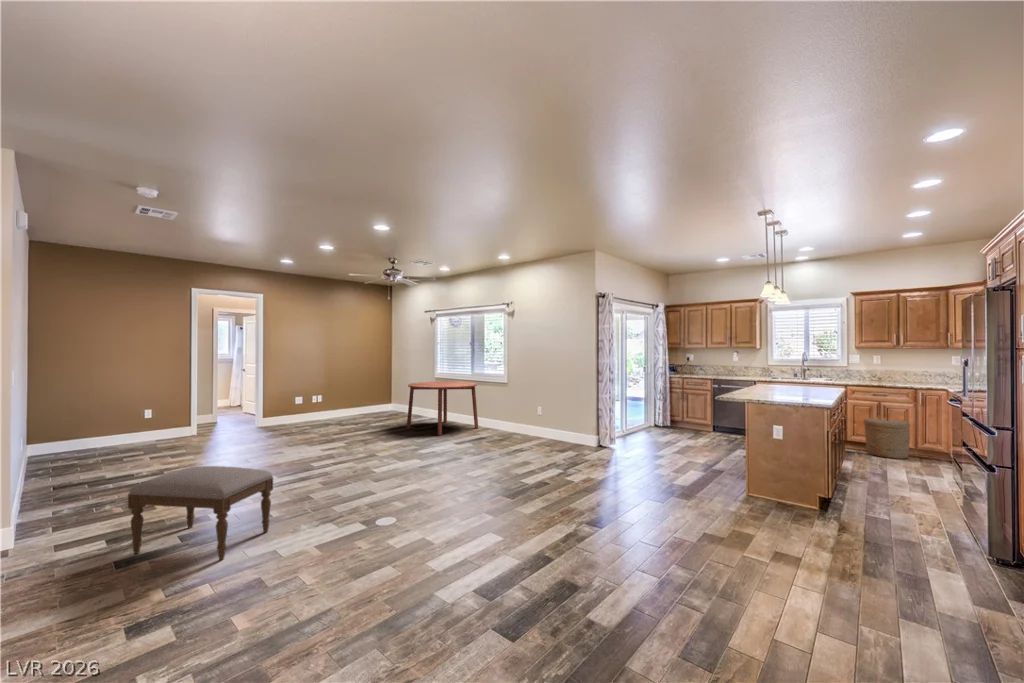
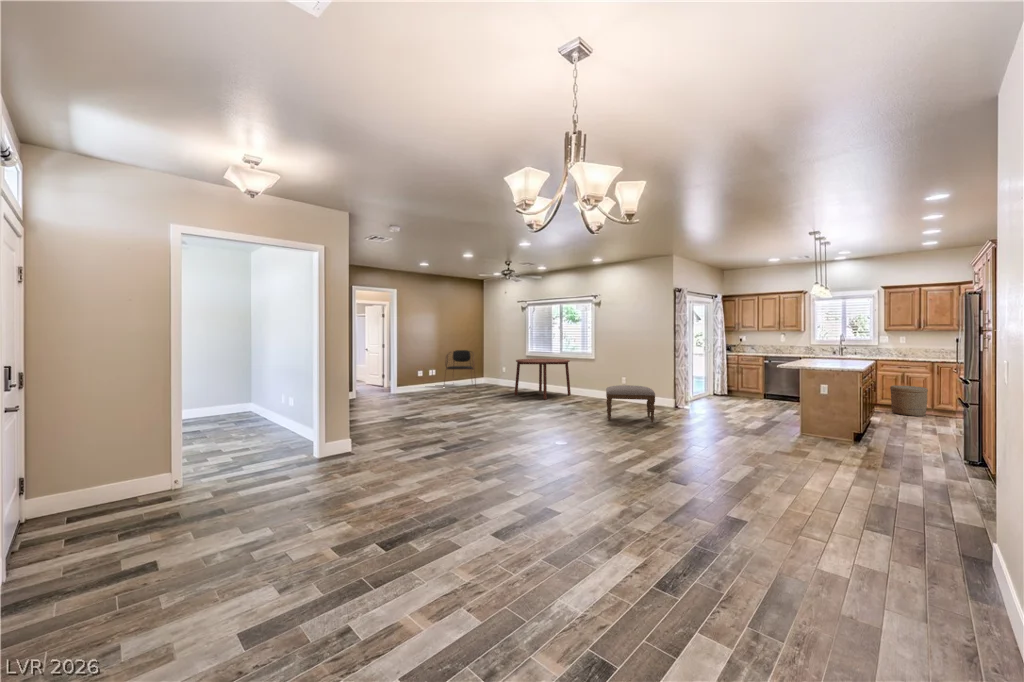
dining chair: none [328,371,370,418] -> present [445,350,475,371]
ottoman: present [128,466,273,560] -> present [606,385,655,422]

